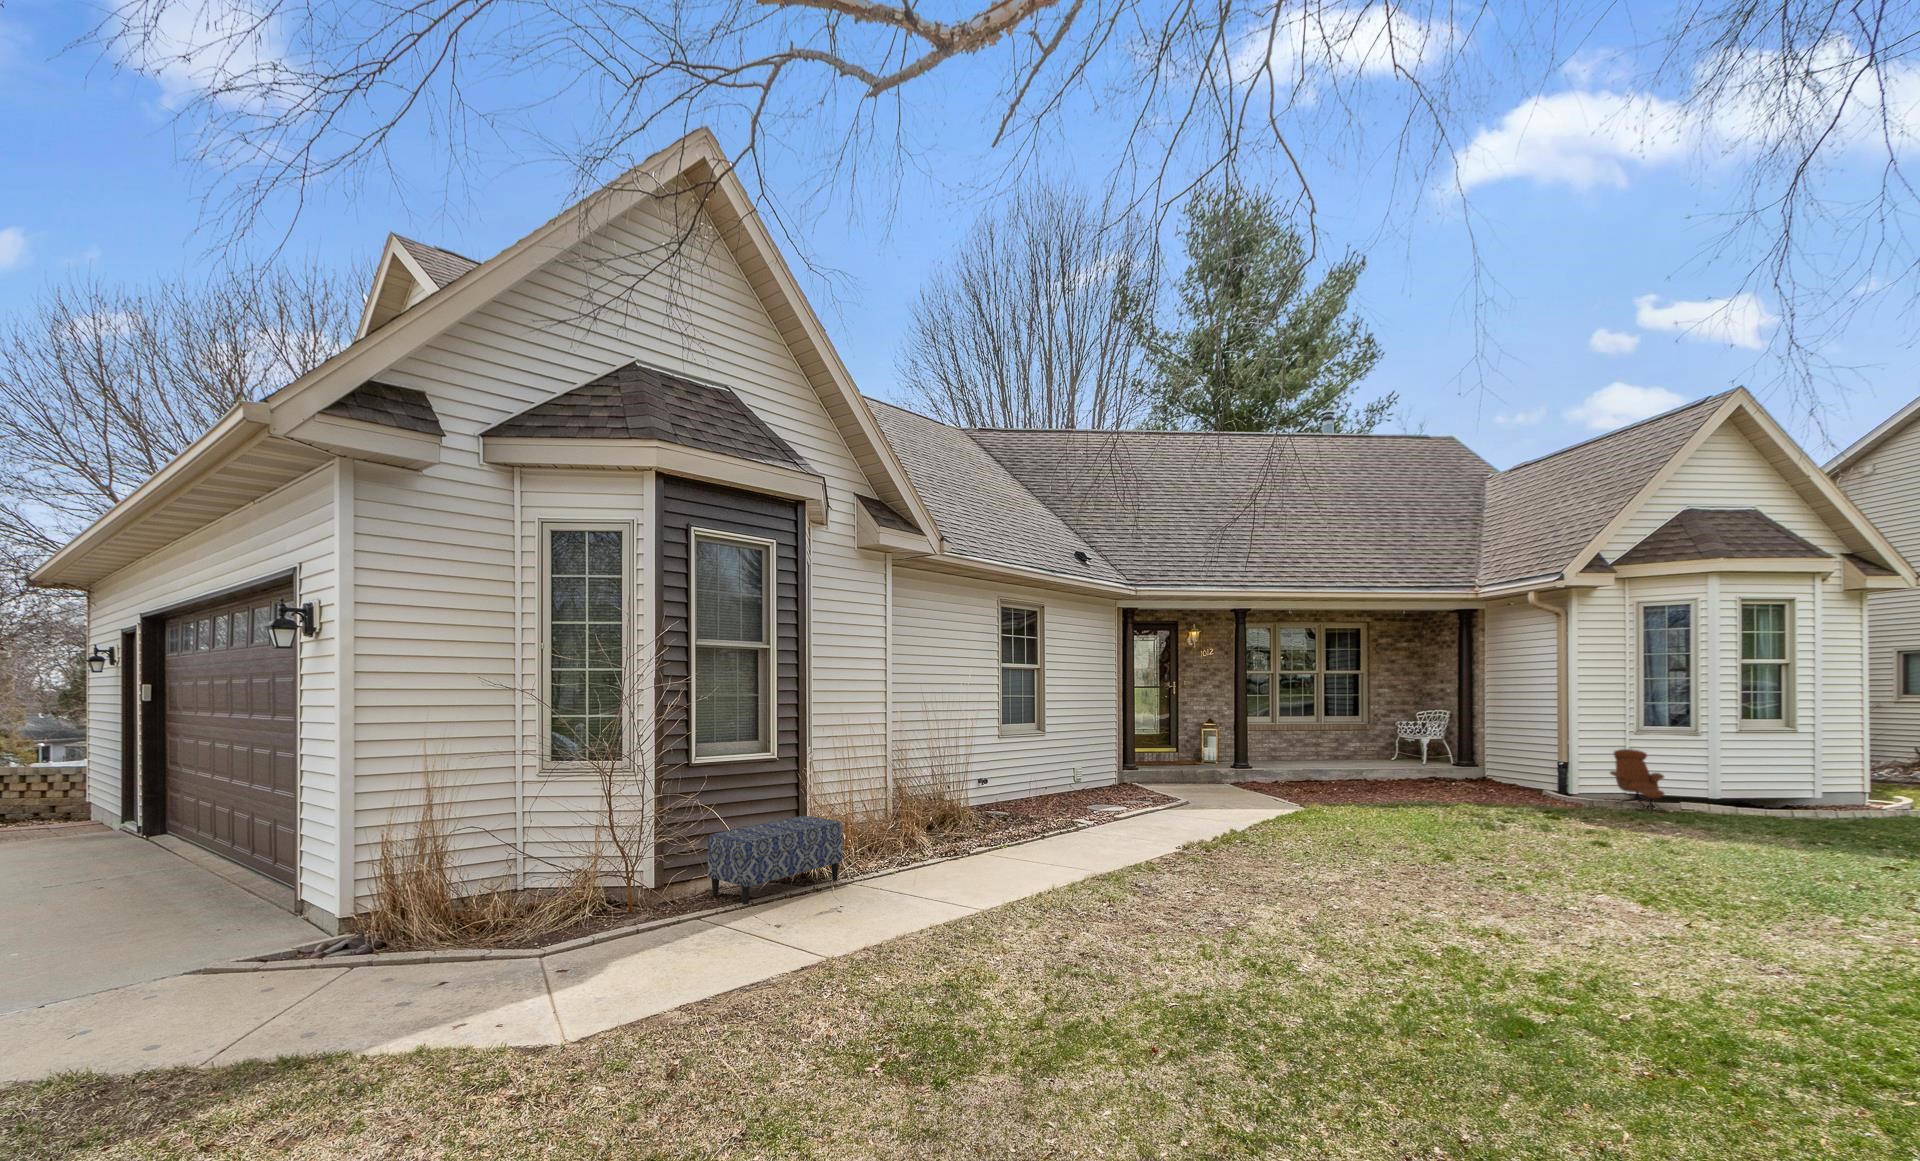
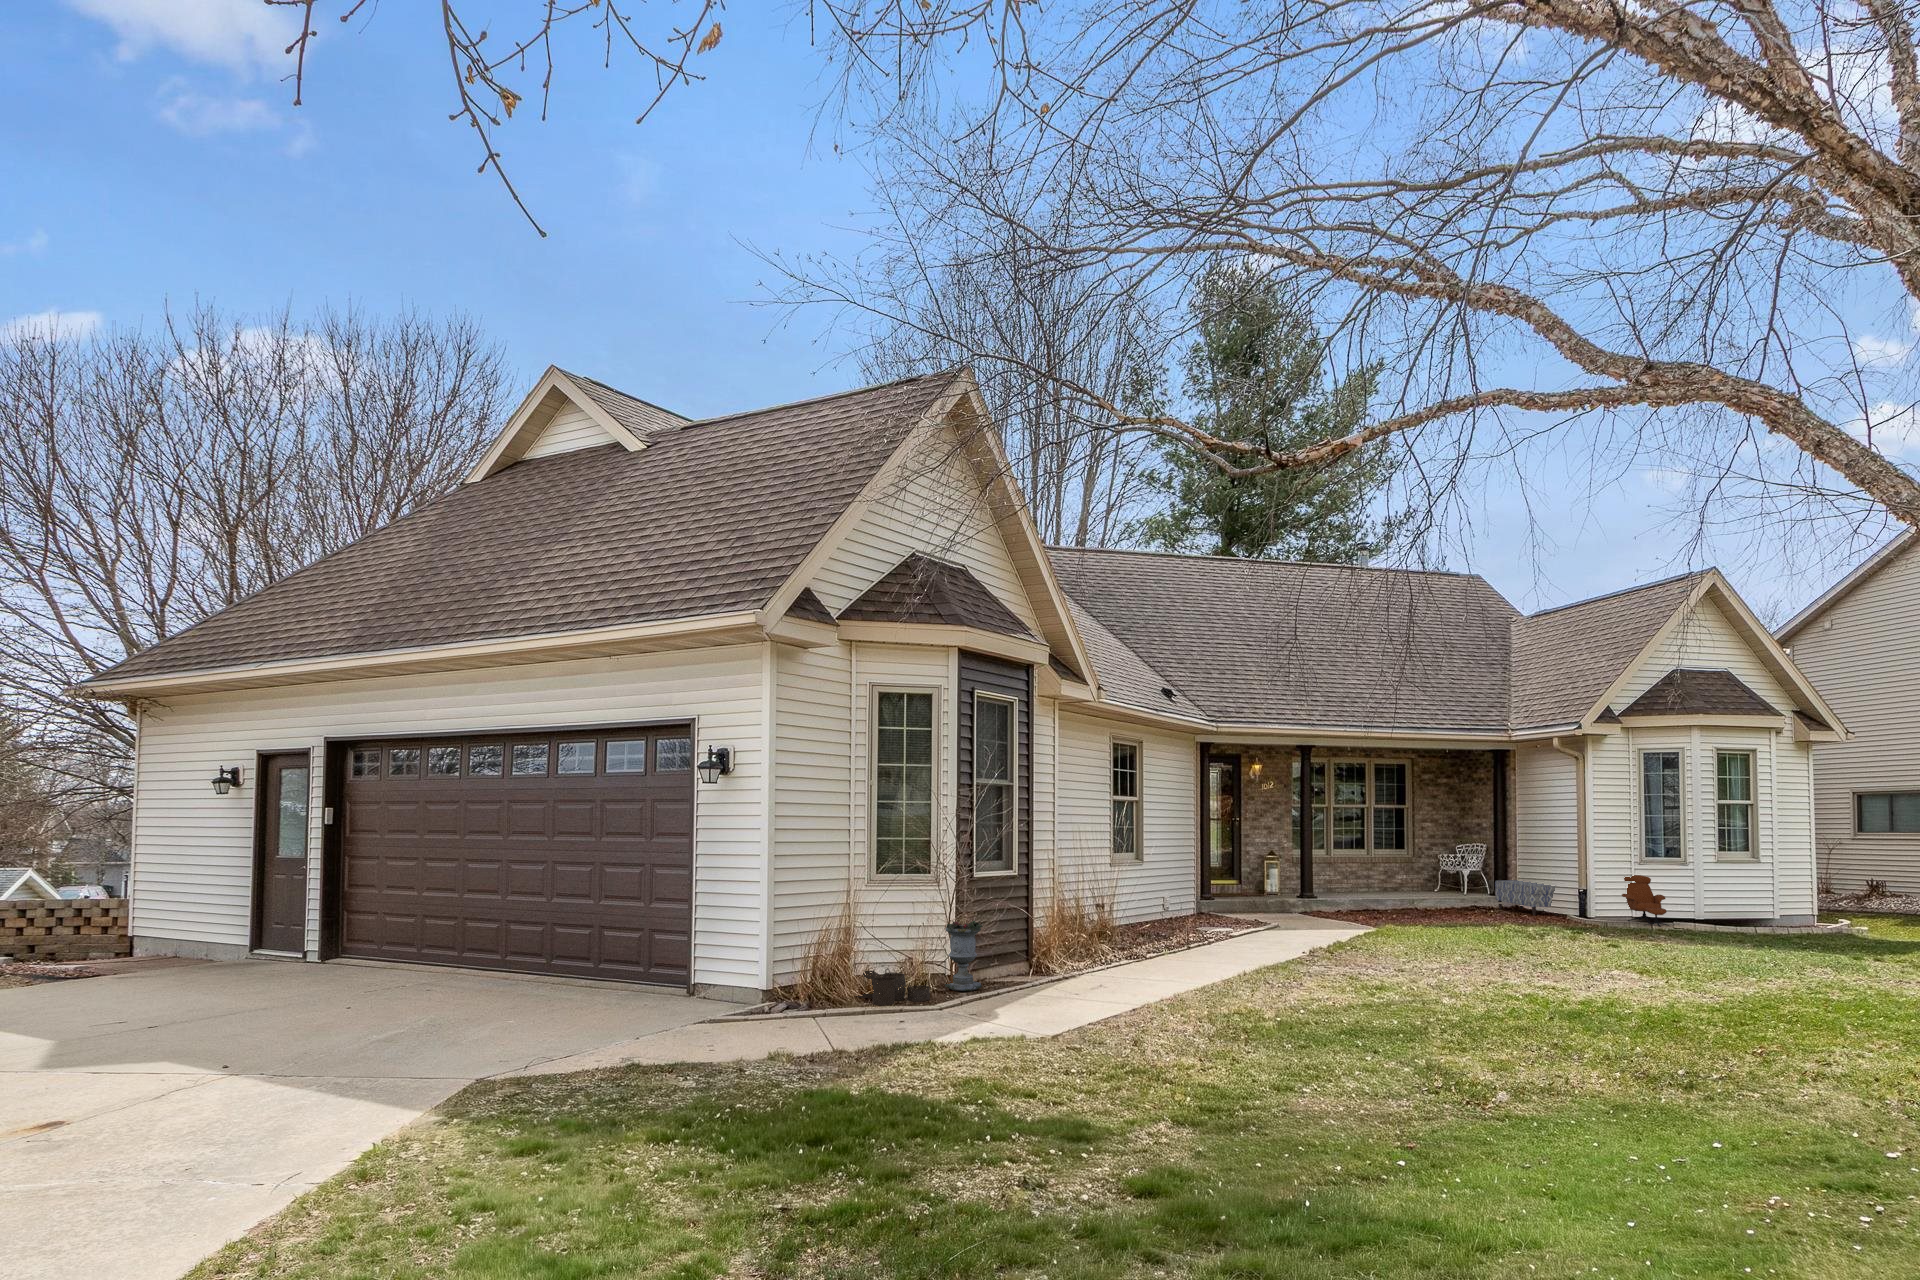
bench: present [708,816,843,905] -> present [1495,880,1558,916]
planter: none [622,828,675,922] -> present [945,921,982,991]
woven basket: none [474,893,568,951] -> present [857,969,930,1005]

